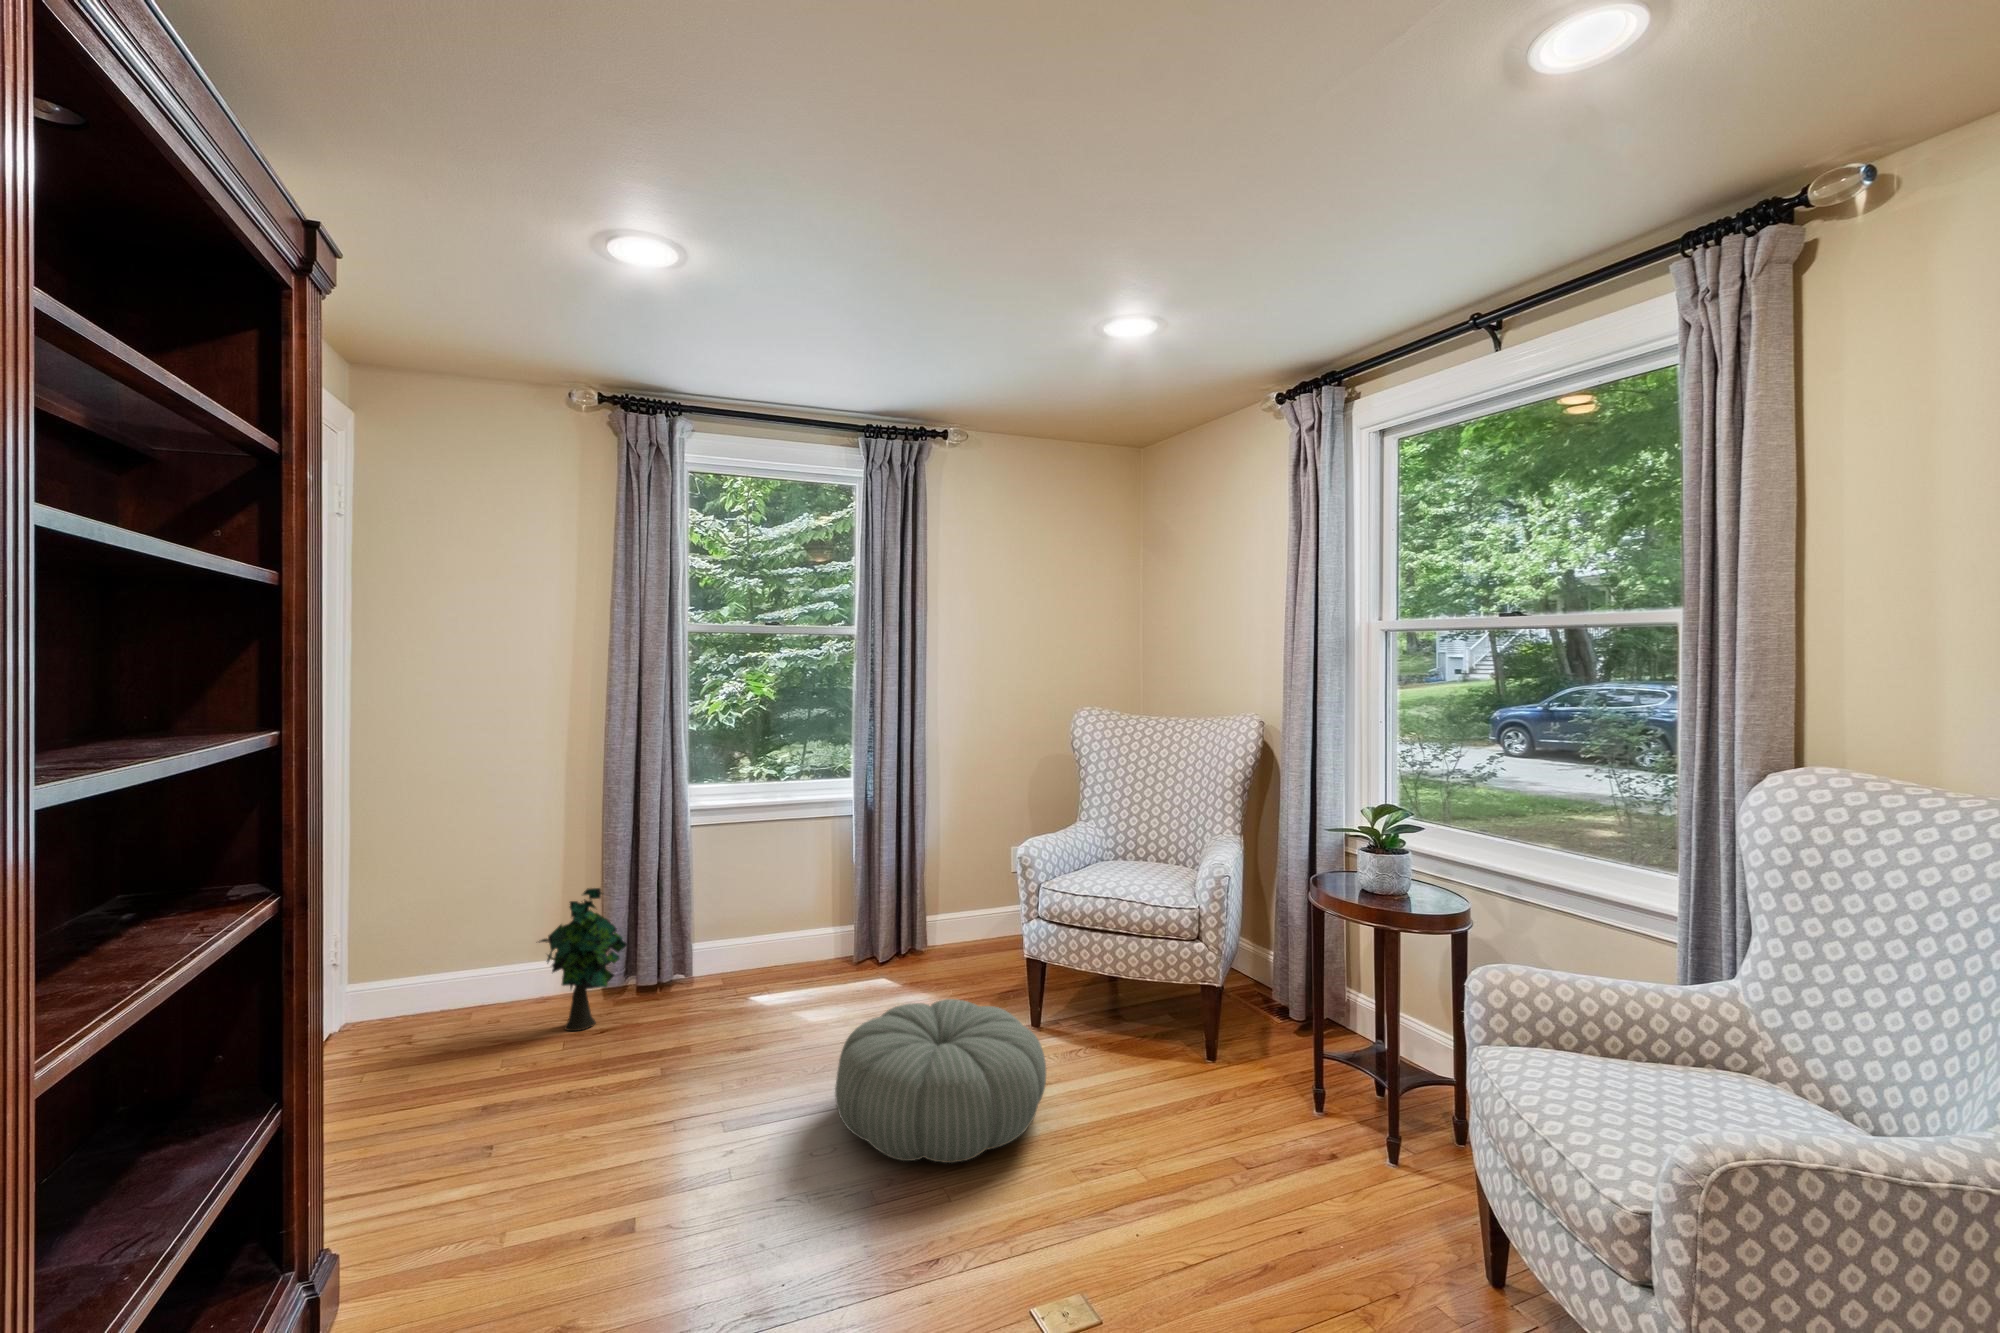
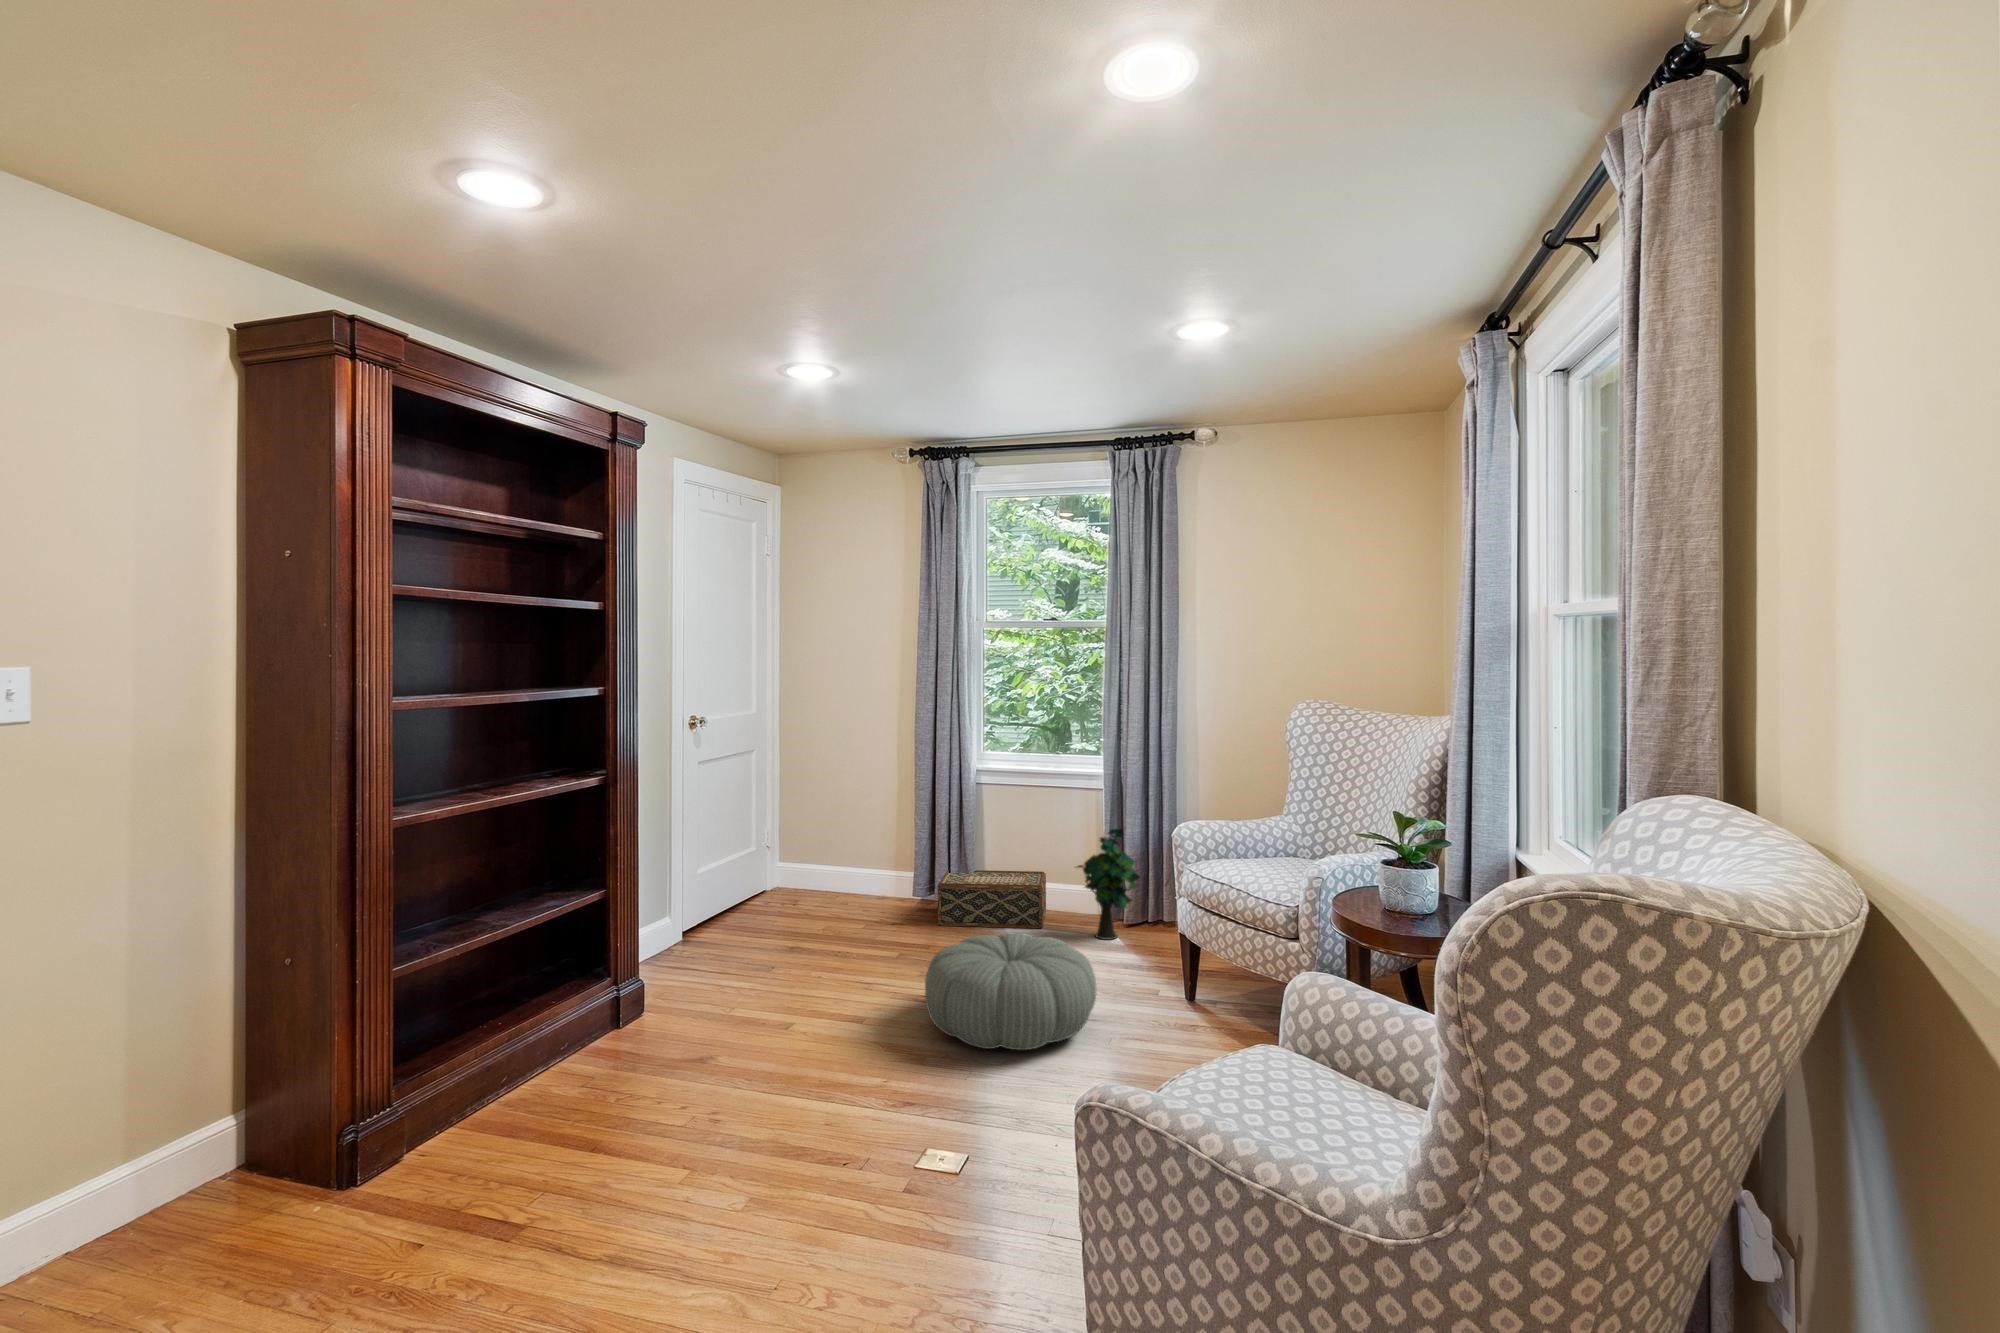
decorative plant: present [539,888,627,1031] -> present [1077,829,1139,940]
woven basket: none [658,924,808,1023] -> present [938,870,1046,928]

